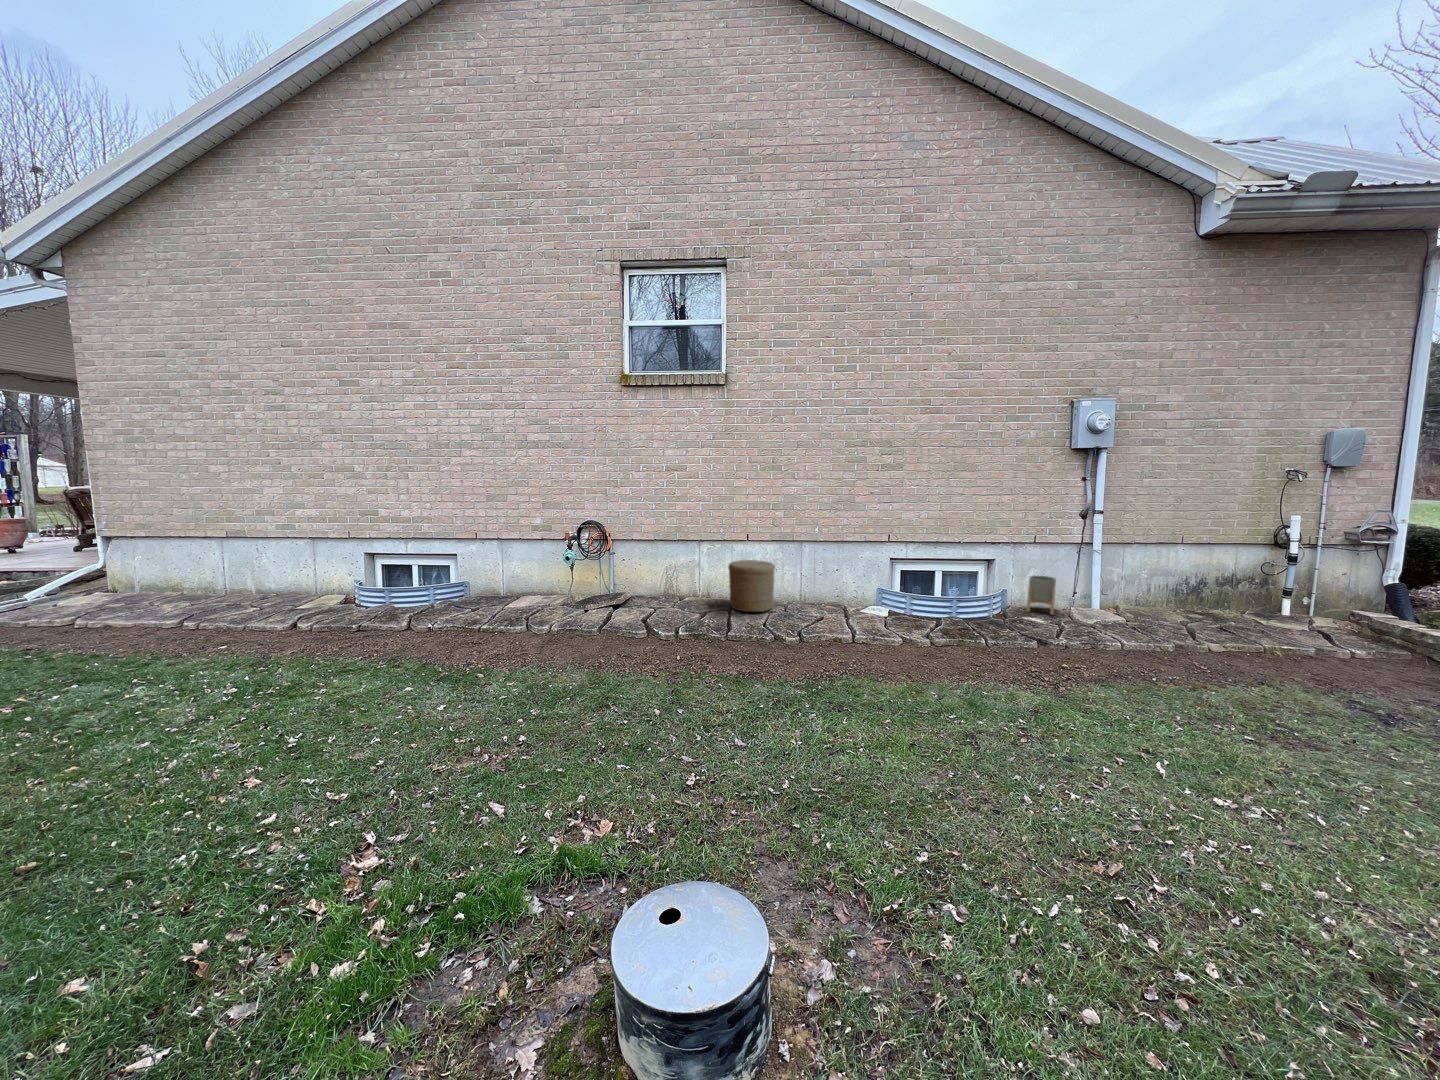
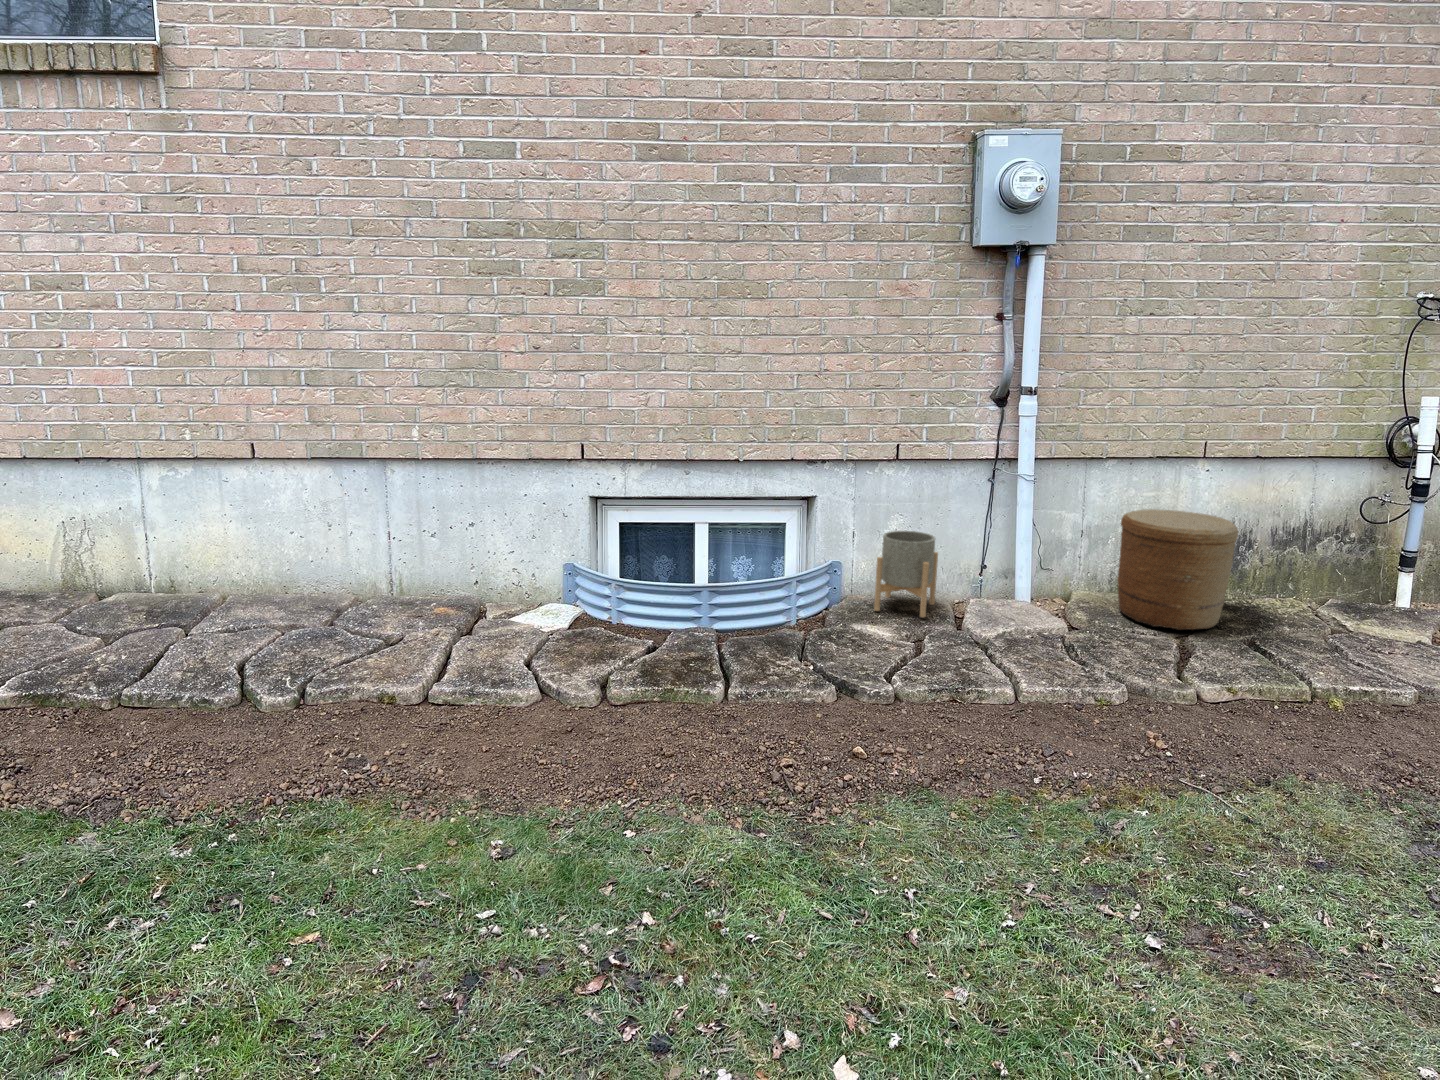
woven basket: present [728,560,775,612] -> present [1117,509,1238,630]

